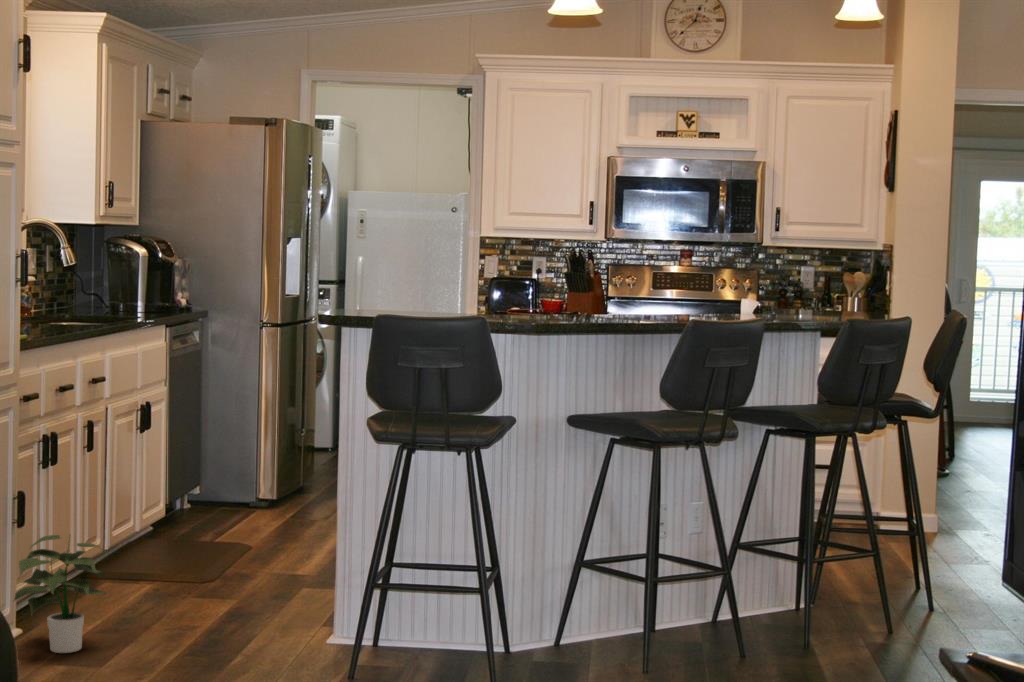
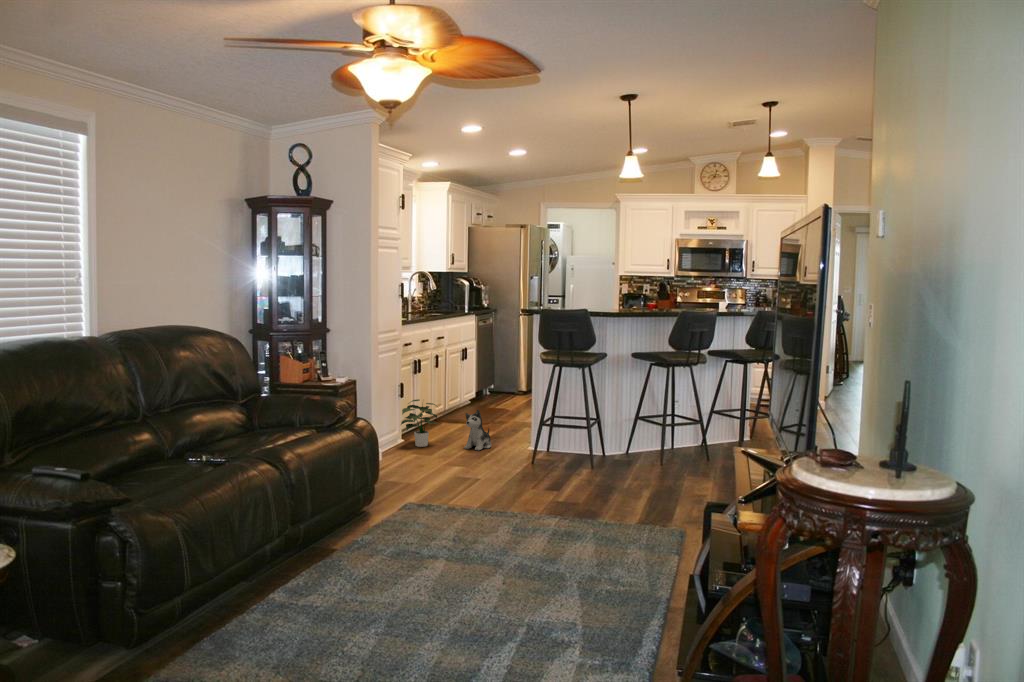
plush toy: none [175,555,241,656] -> present [464,410,491,450]

